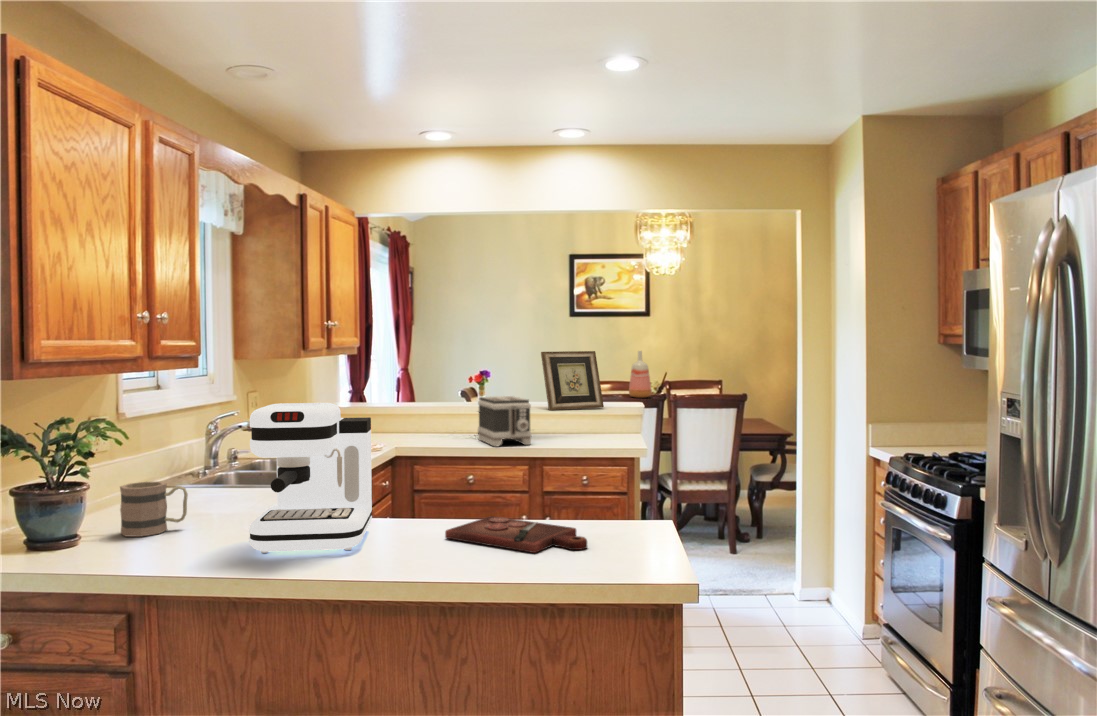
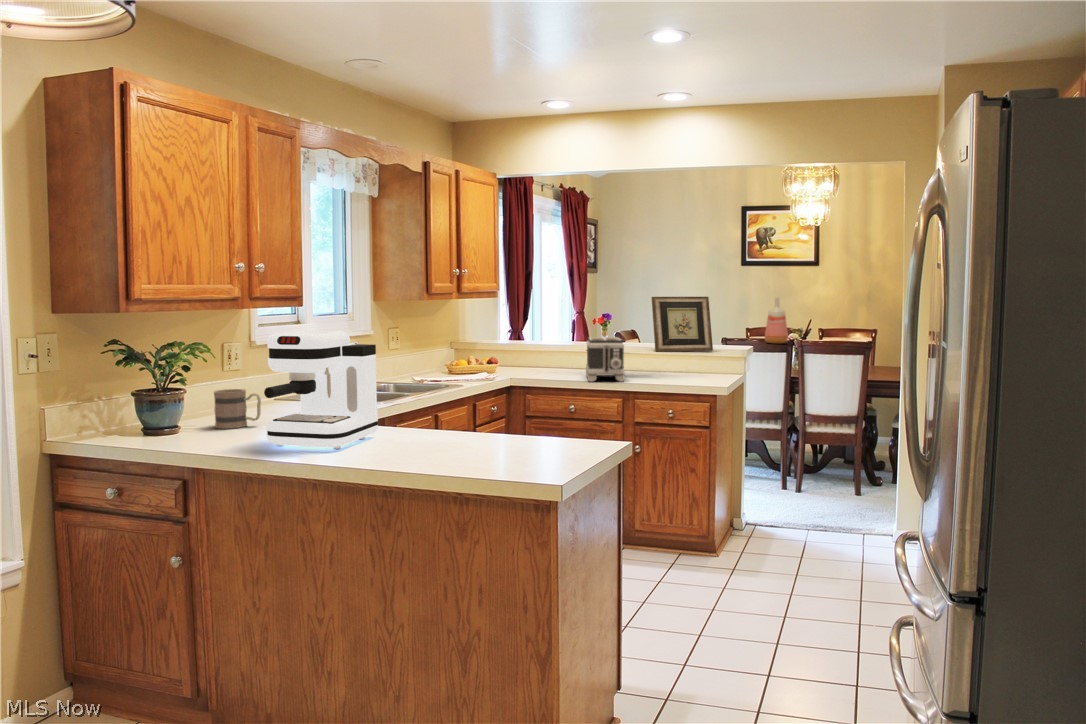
cutting board: present [445,516,587,553] -> none [418,433,522,464]

